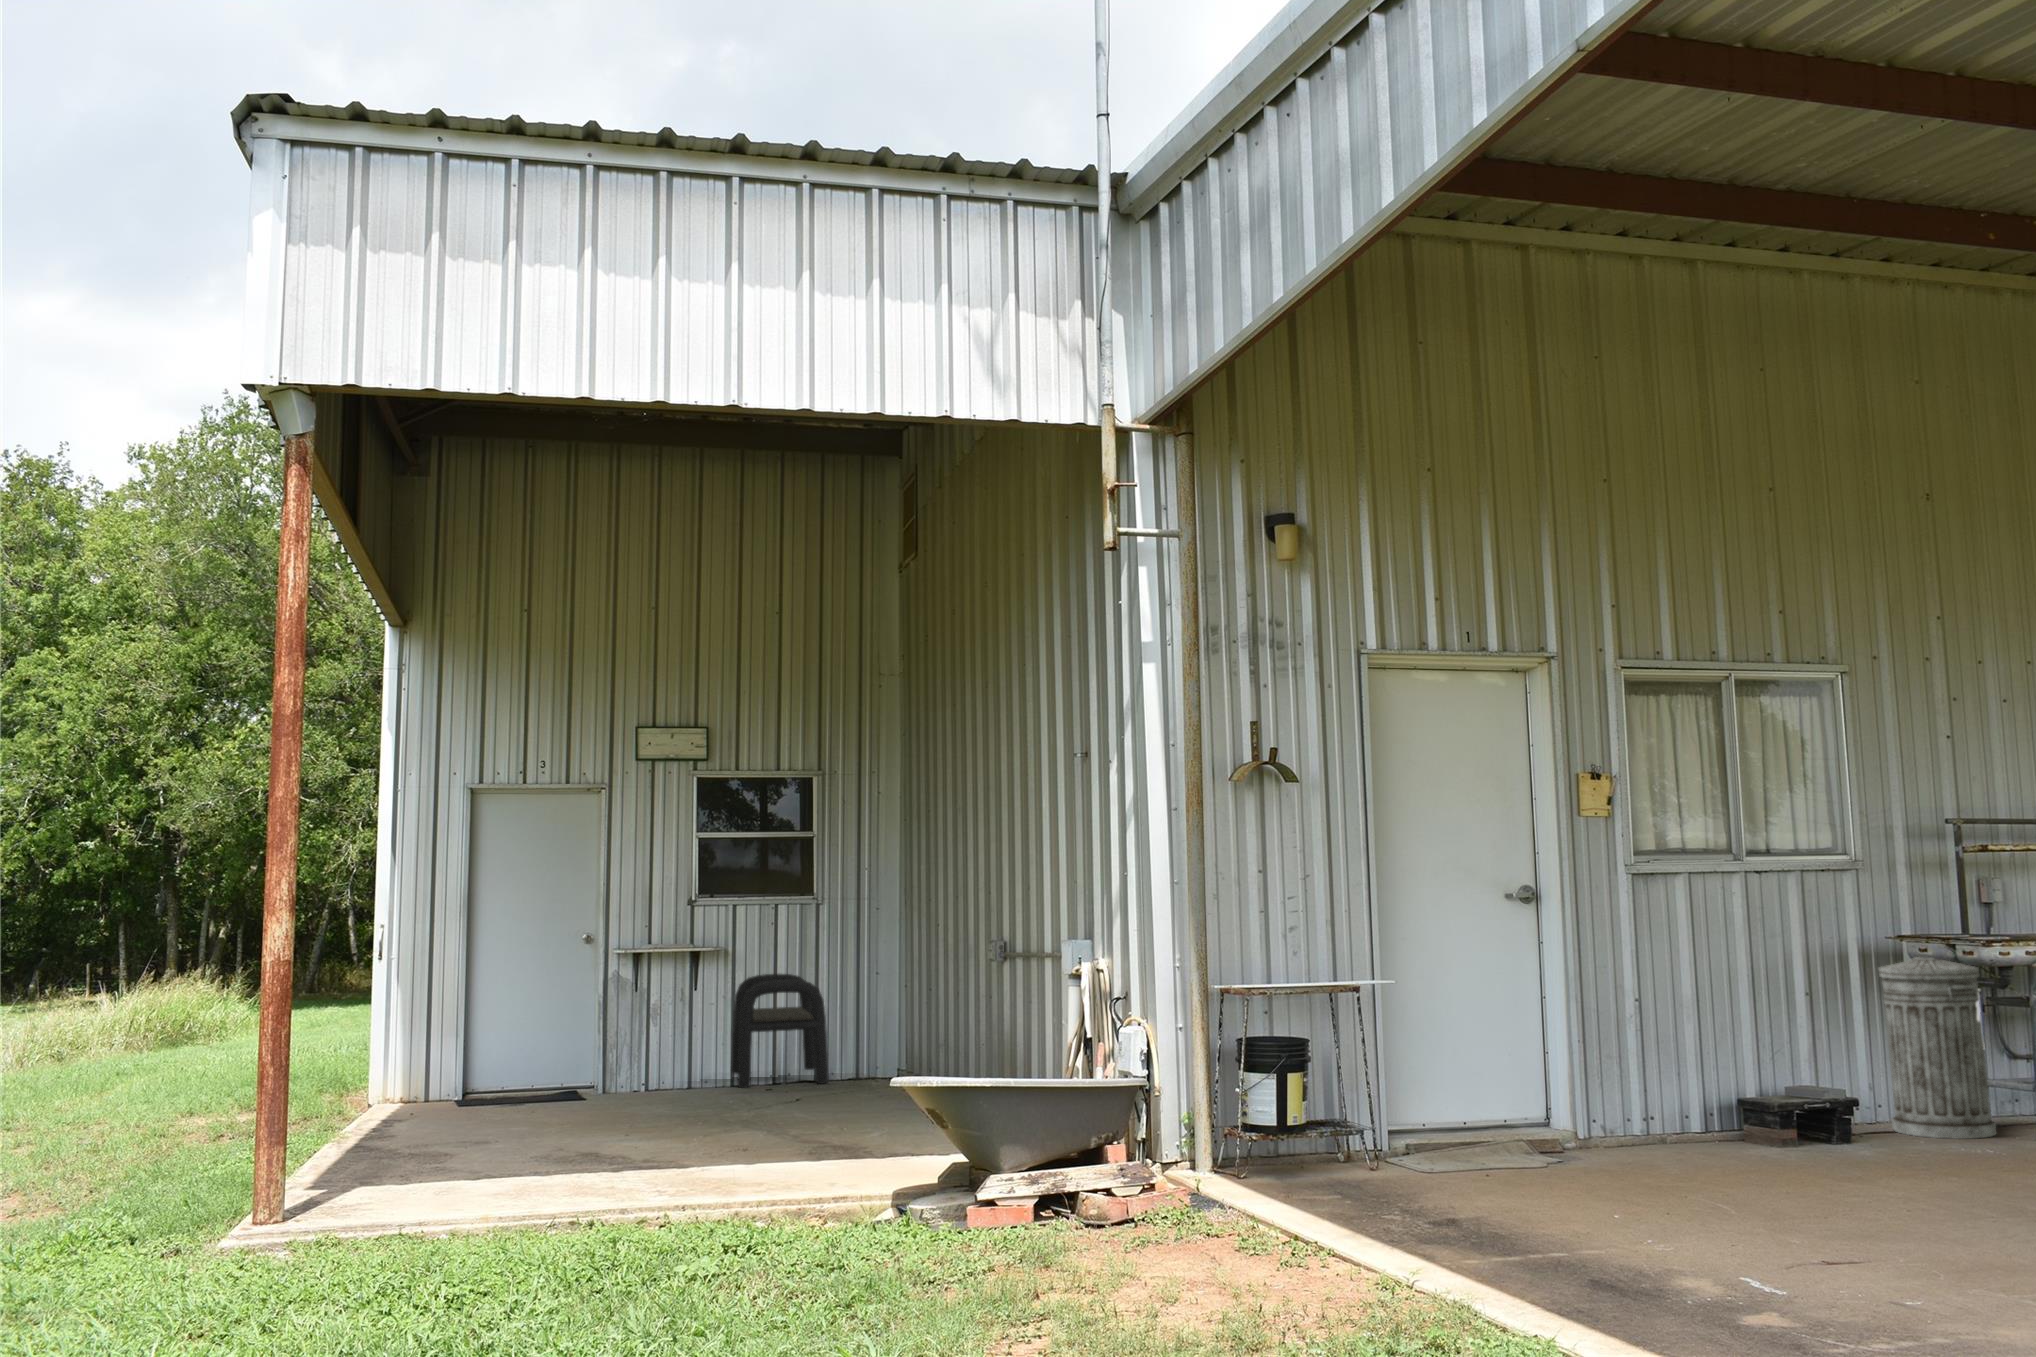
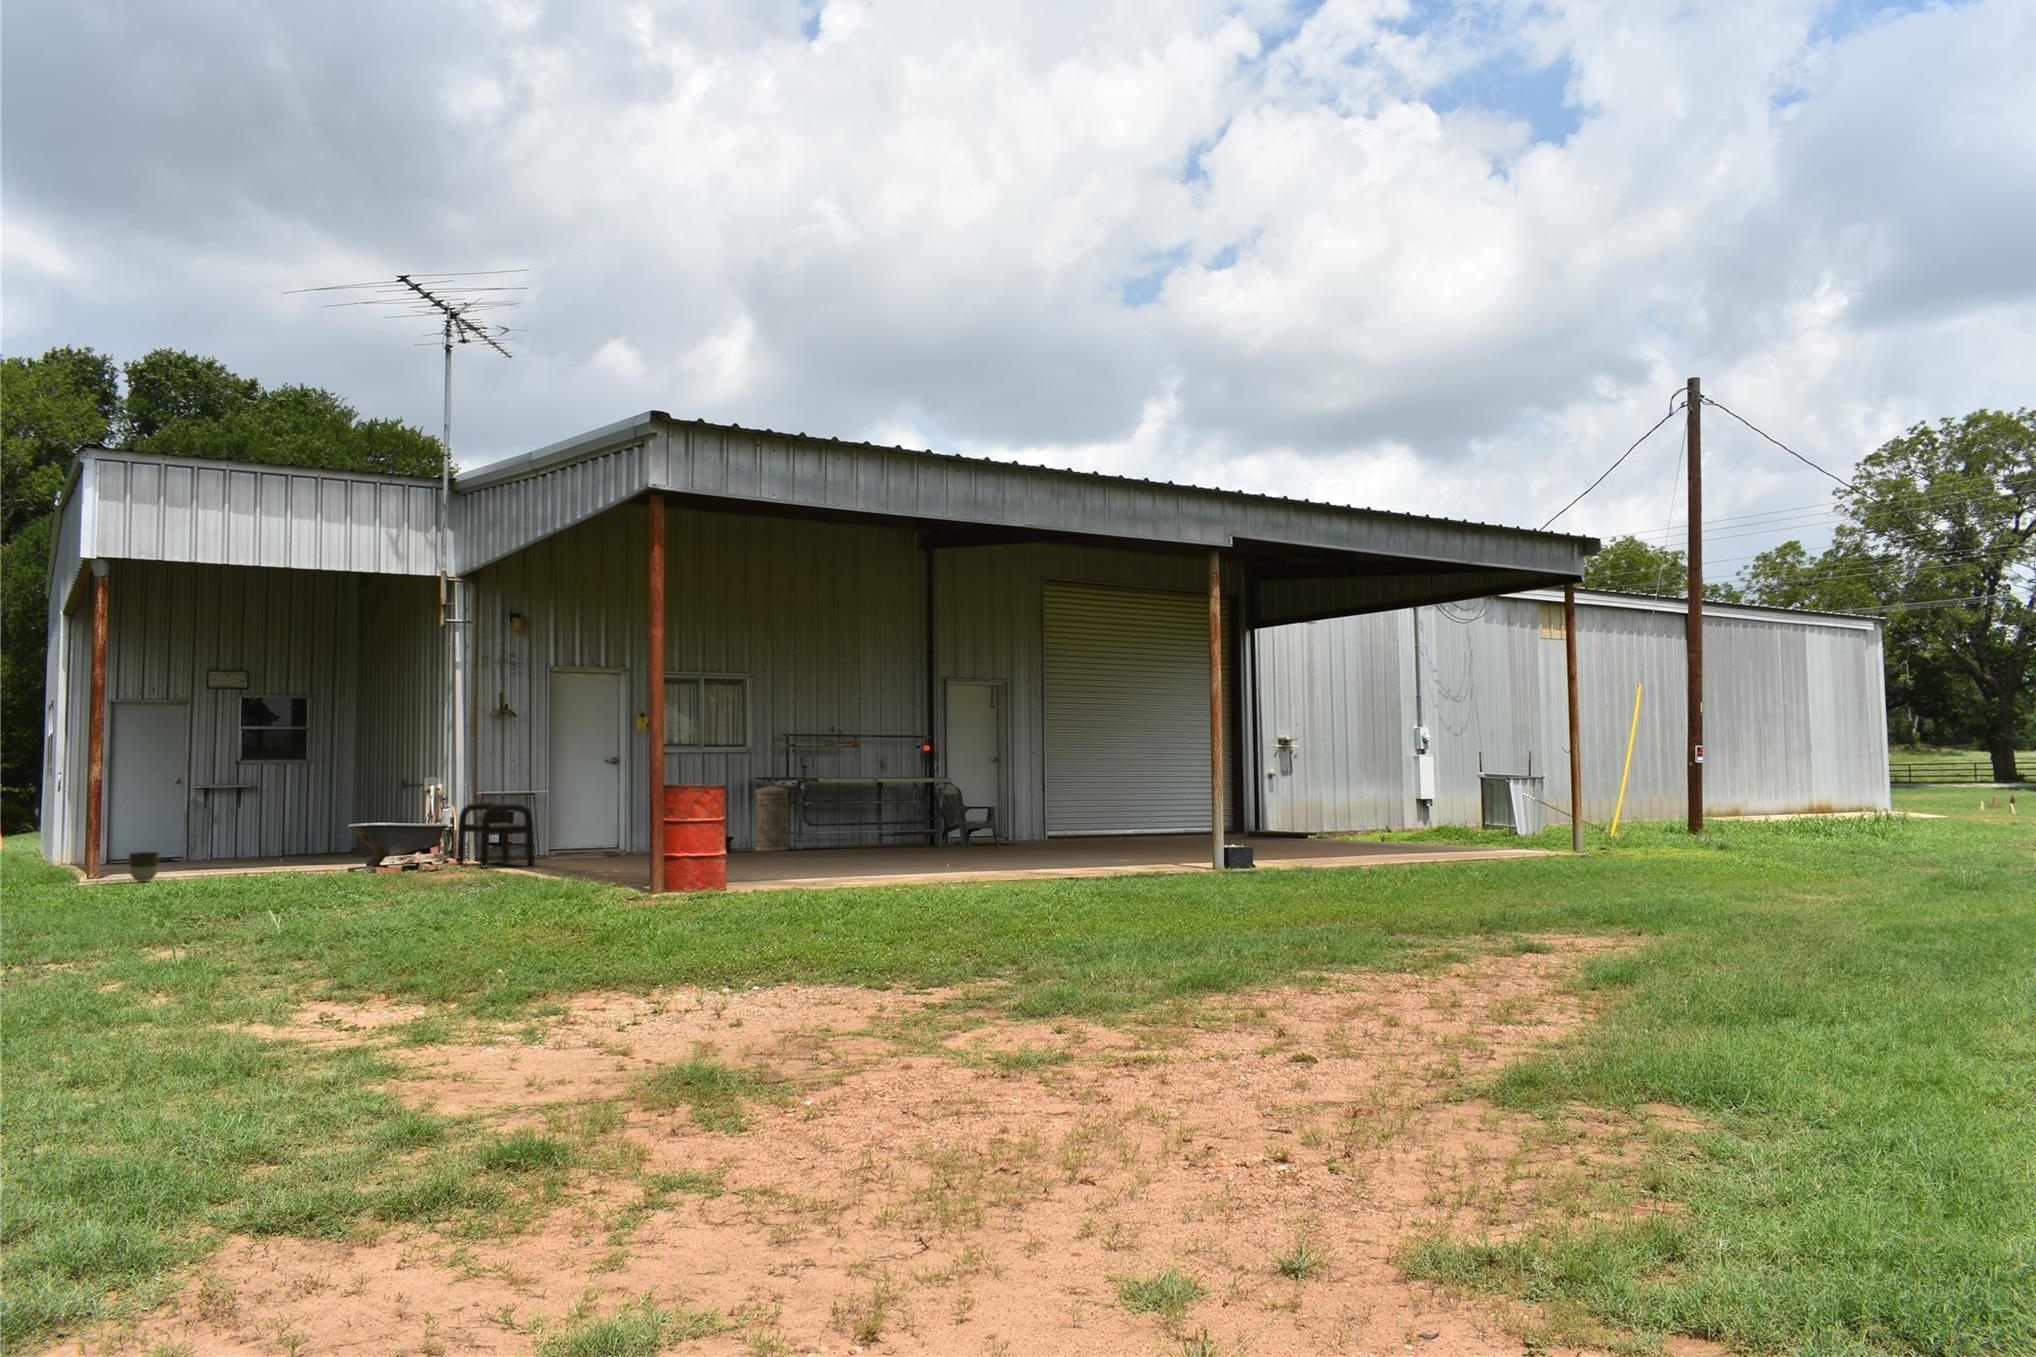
bench: present [731,974,829,1088] -> present [457,802,534,868]
planter: none [276,1193,363,1294] -> present [129,852,159,882]

